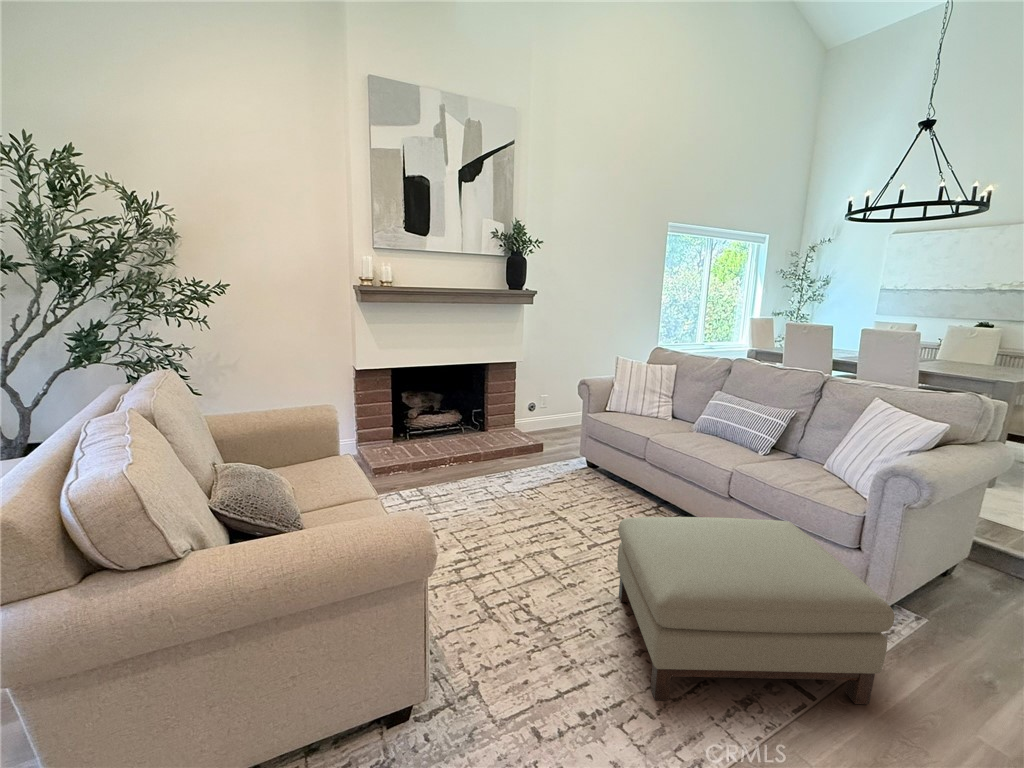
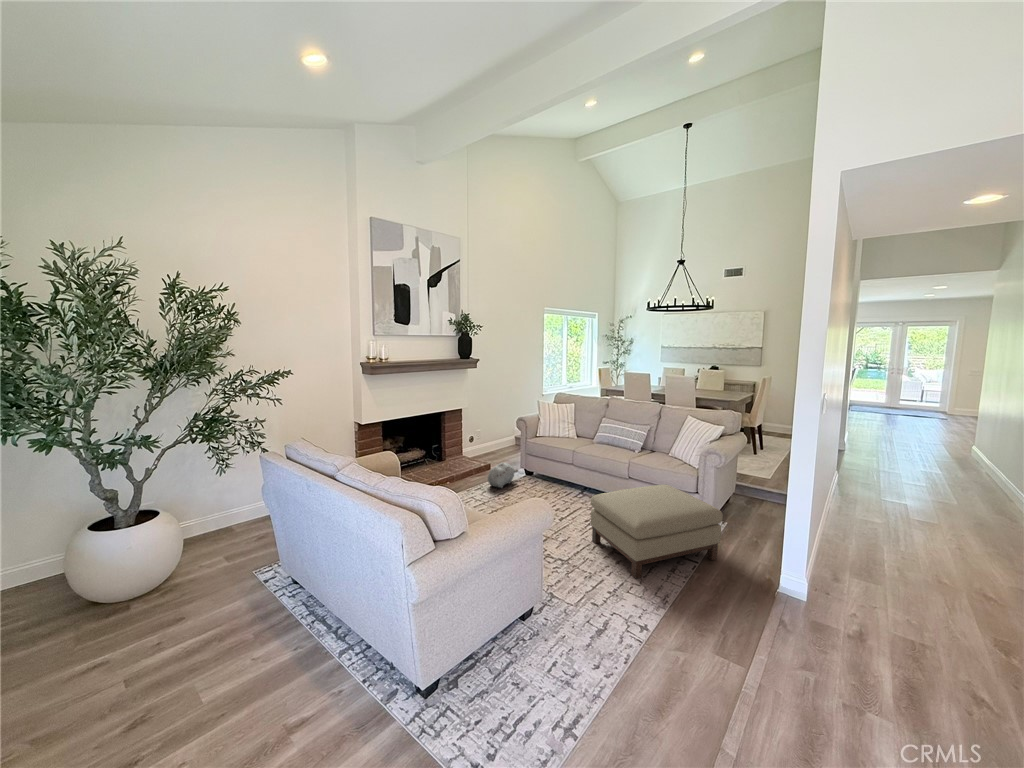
plush toy: none [517,441,571,478] -> present [488,463,518,488]

